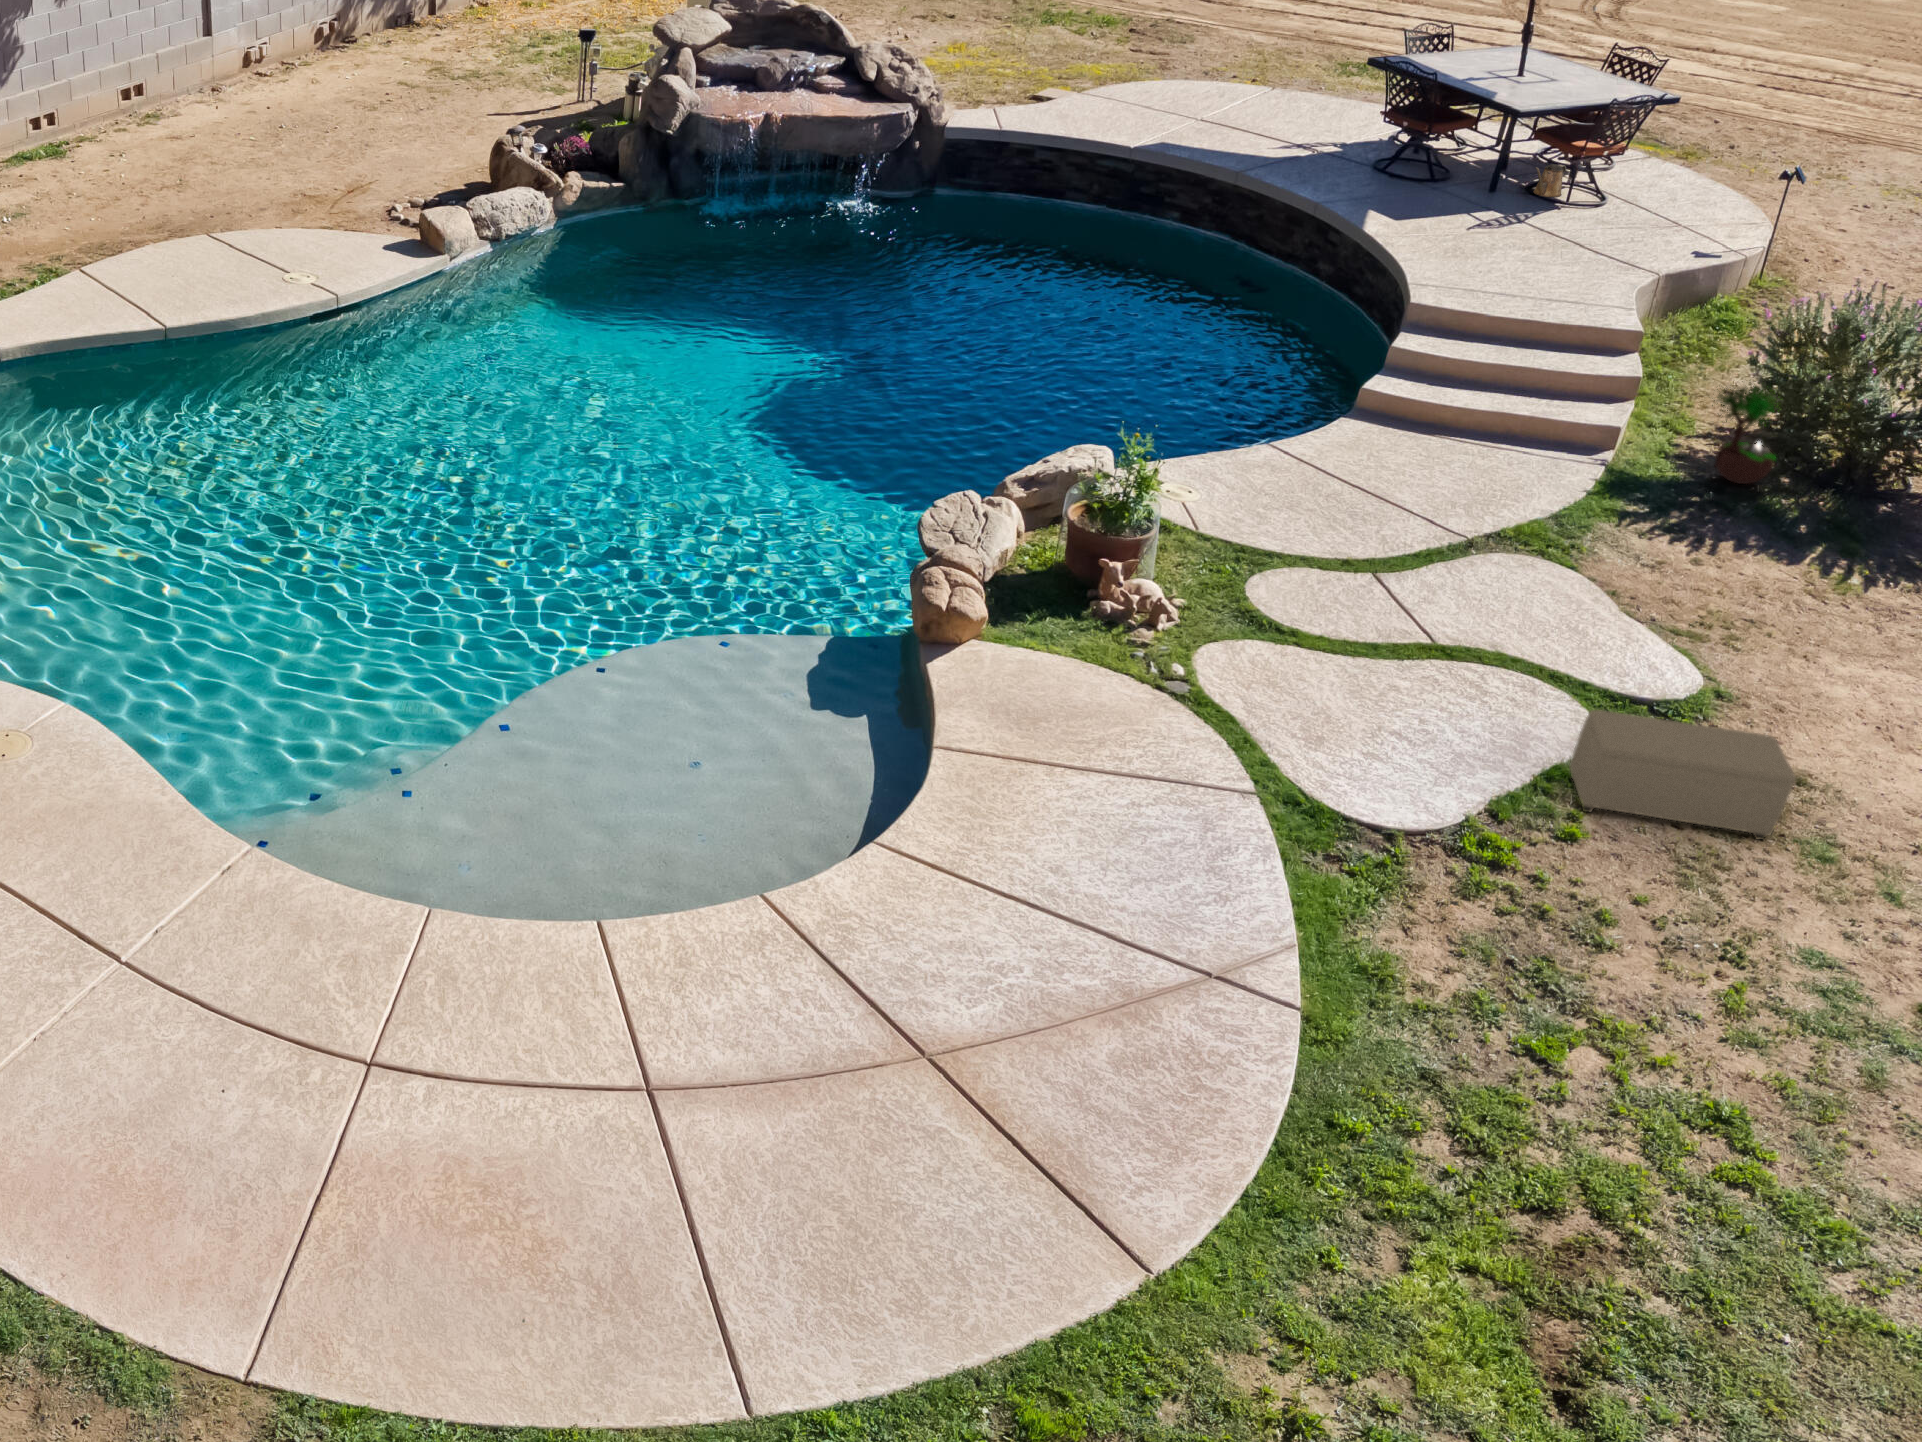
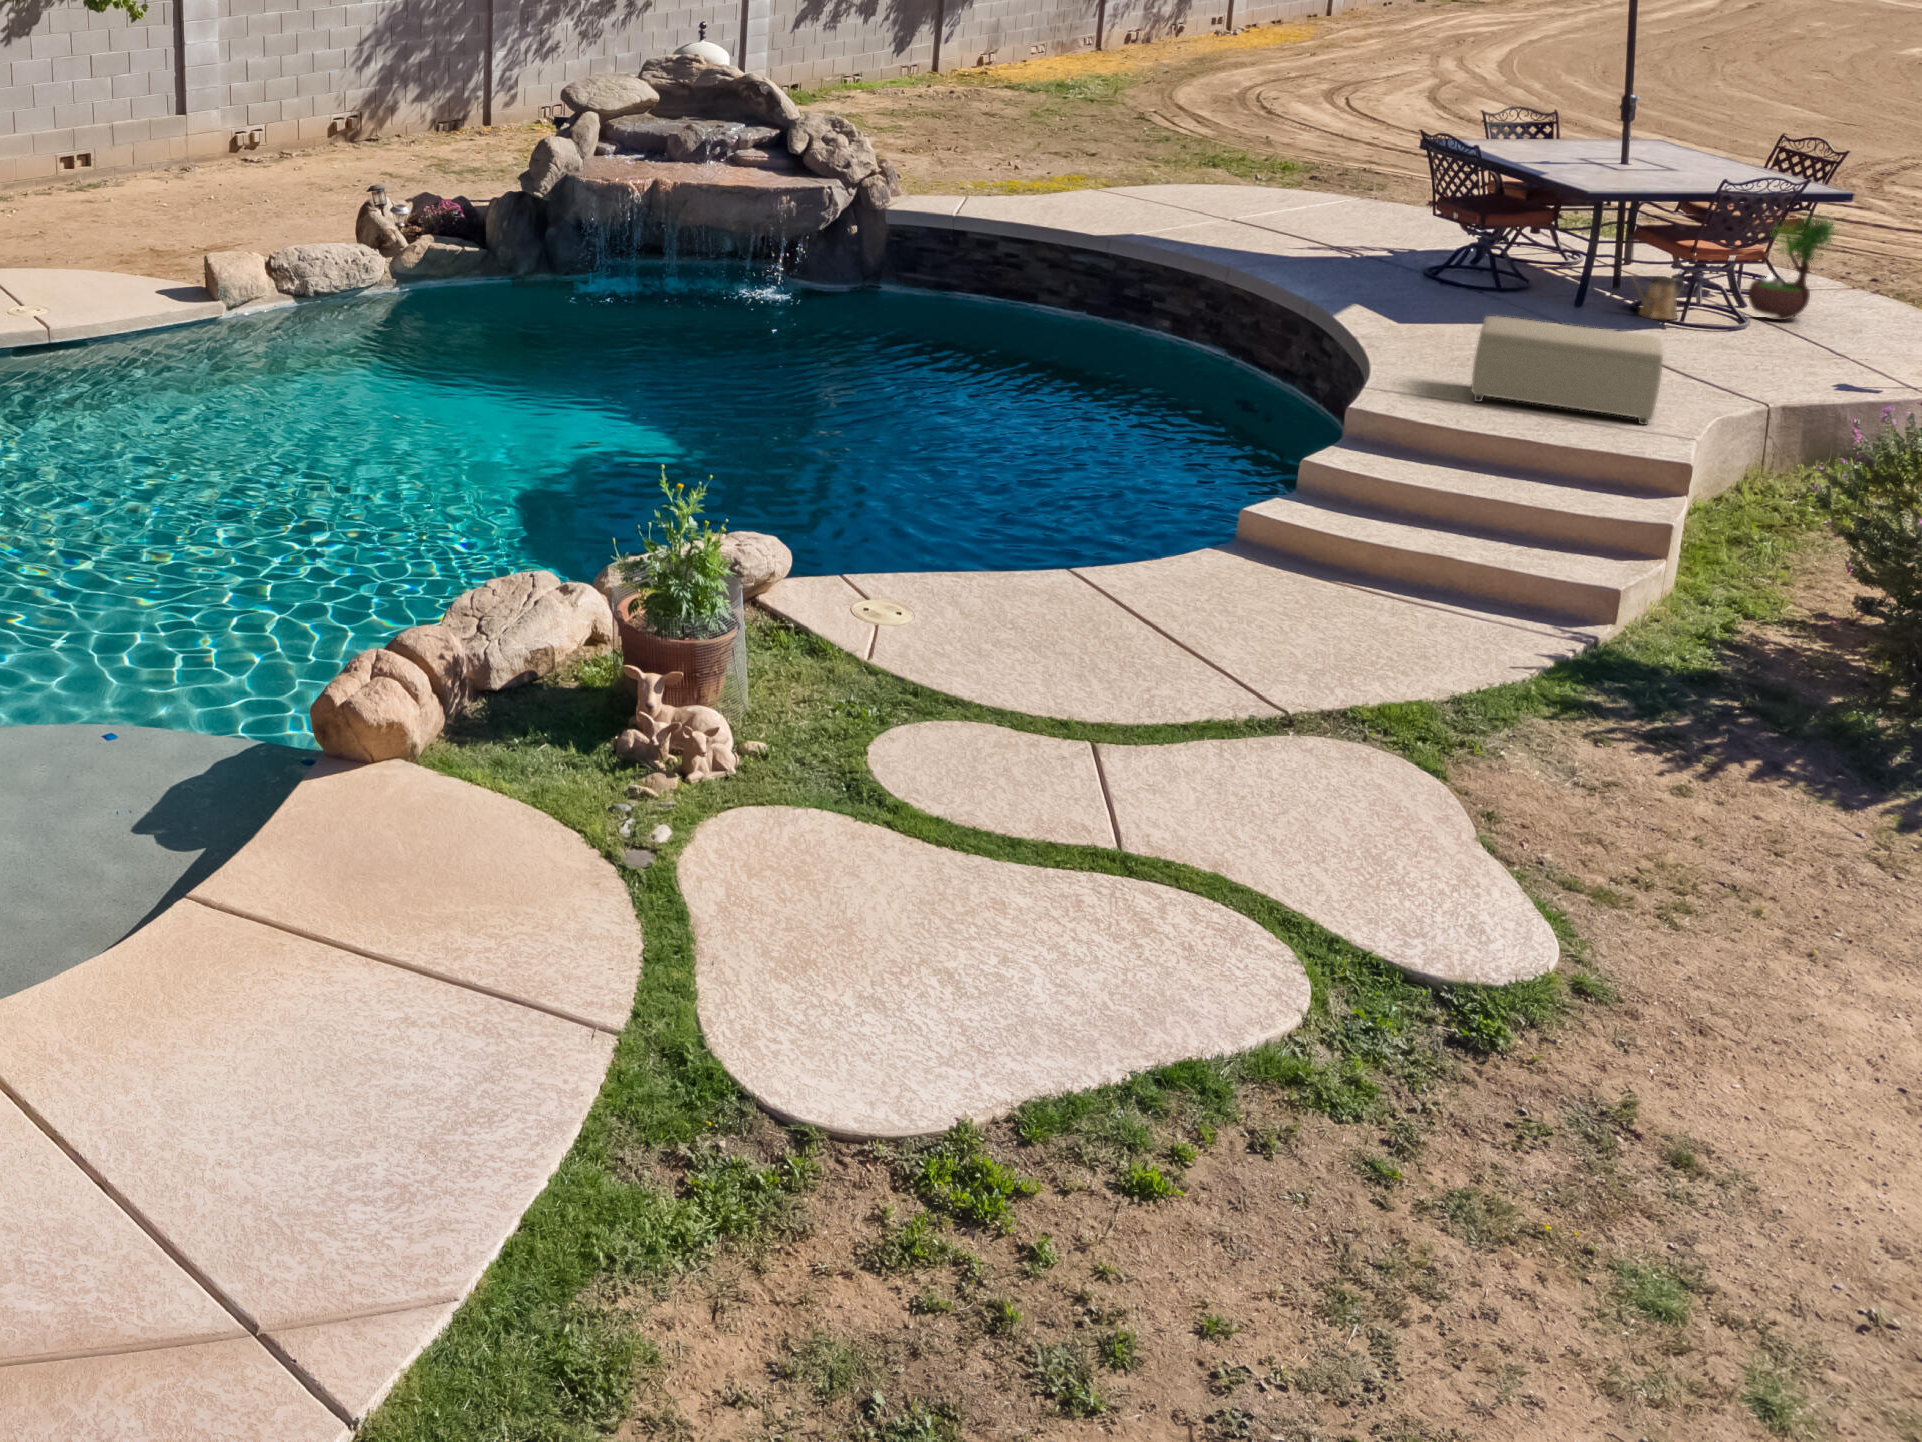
potted tree: present [1712,383,1782,484] -> present [1748,216,1842,320]
ottoman: present [1569,710,1796,840] -> present [1471,316,1663,425]

